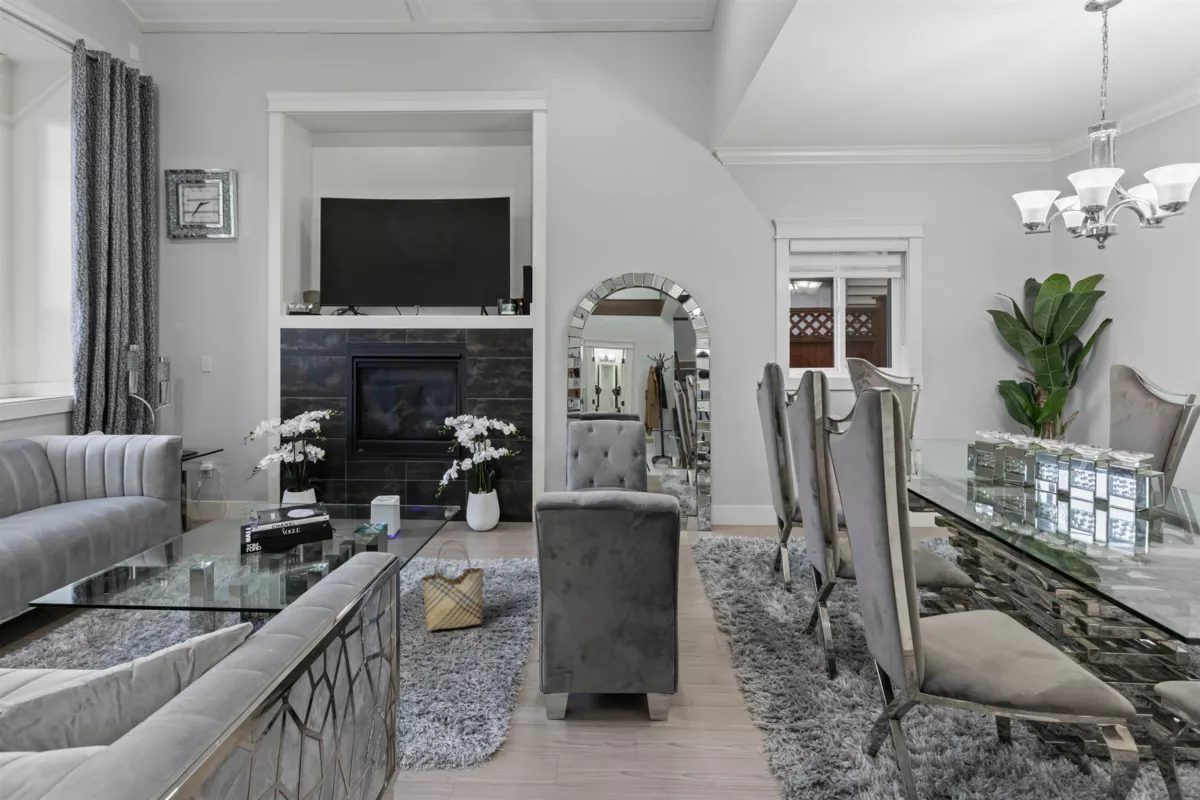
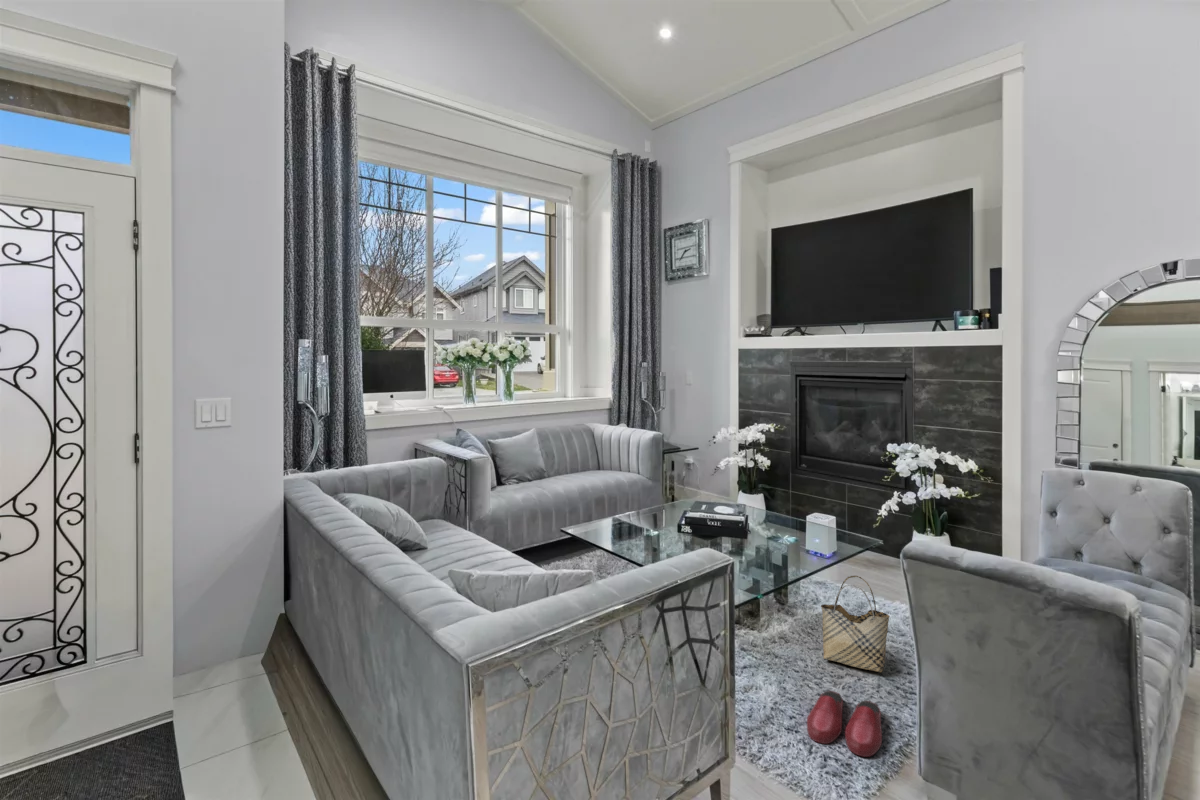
slippers: none [432,652,502,712] -> present [807,691,882,757]

